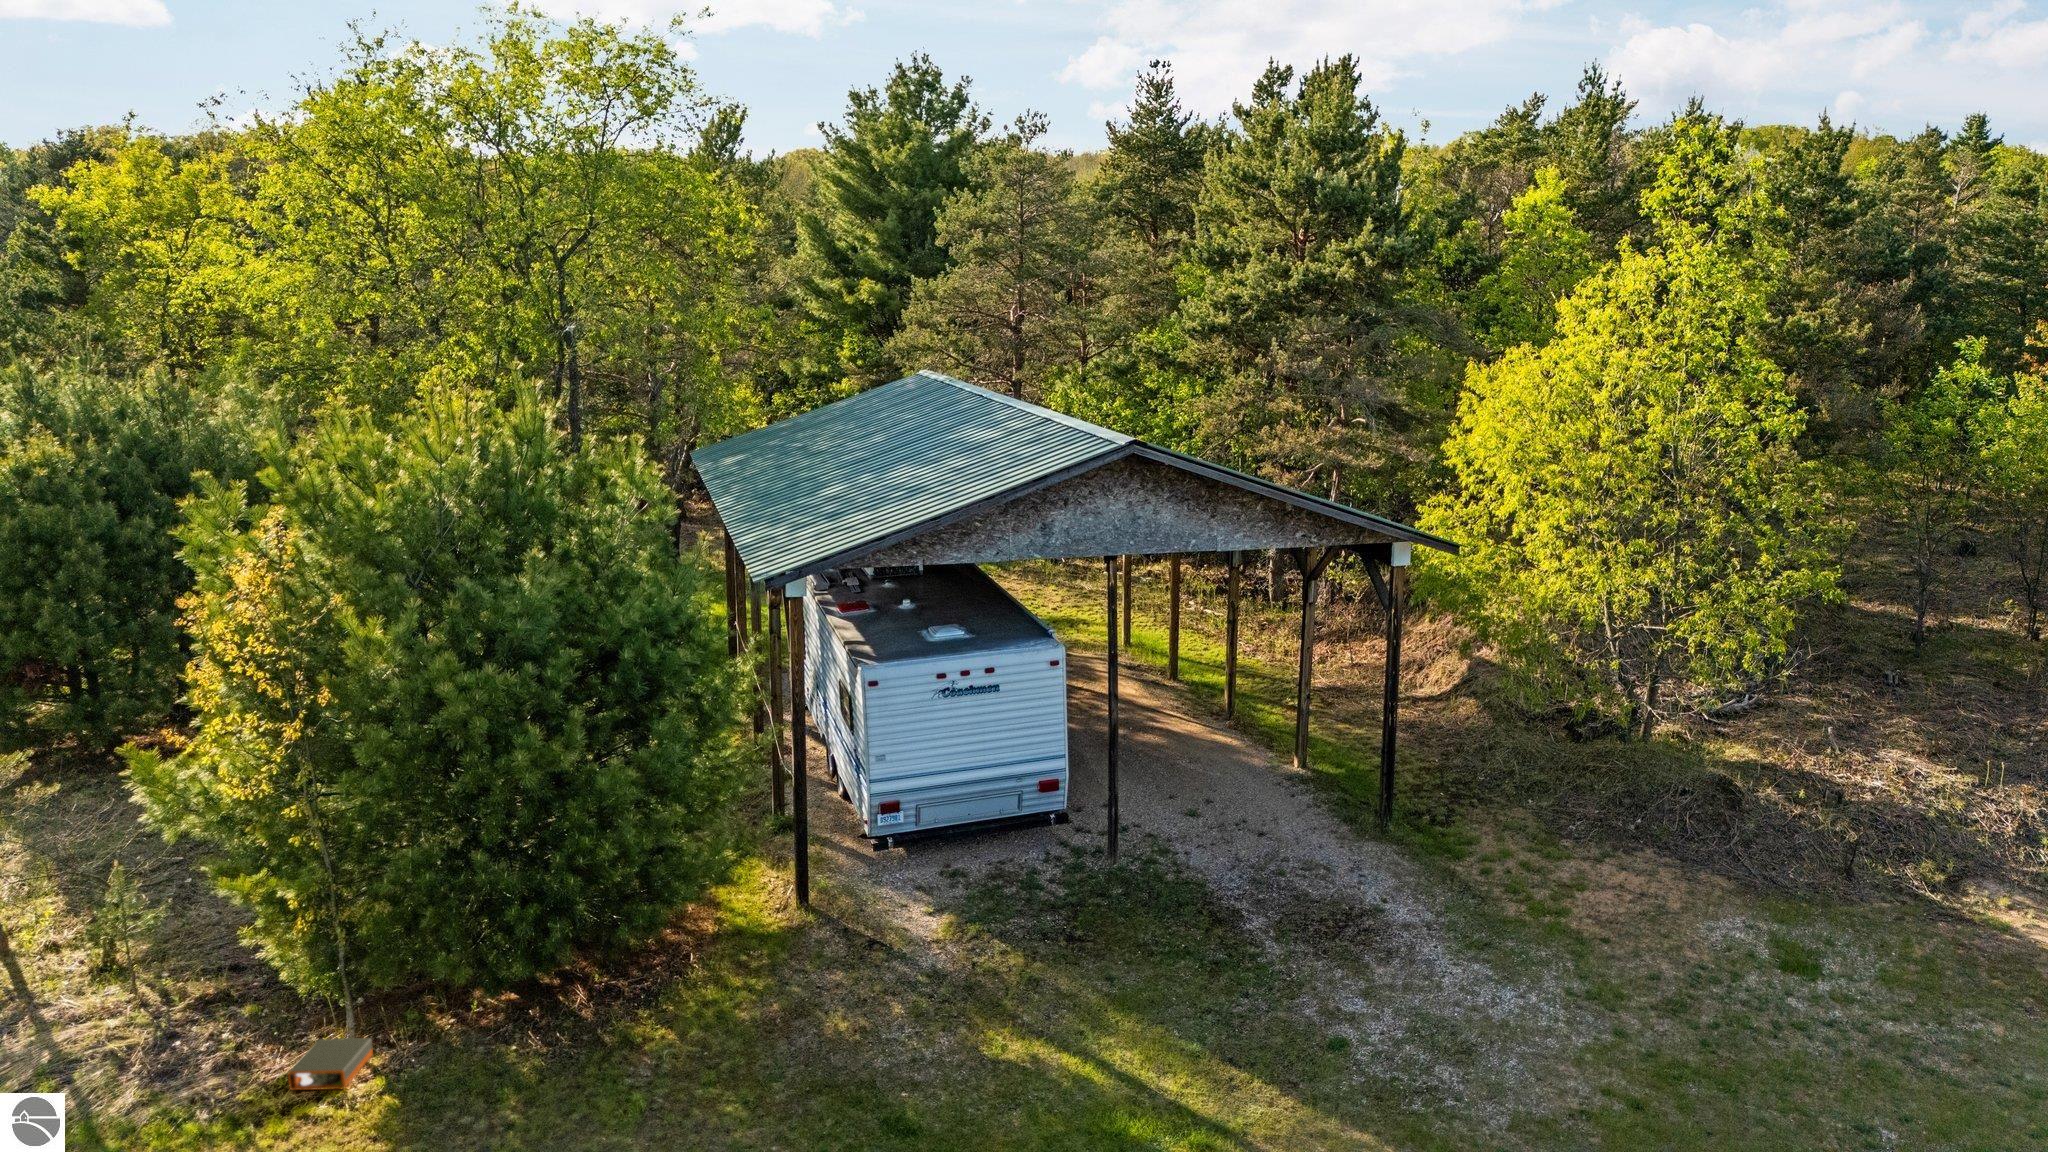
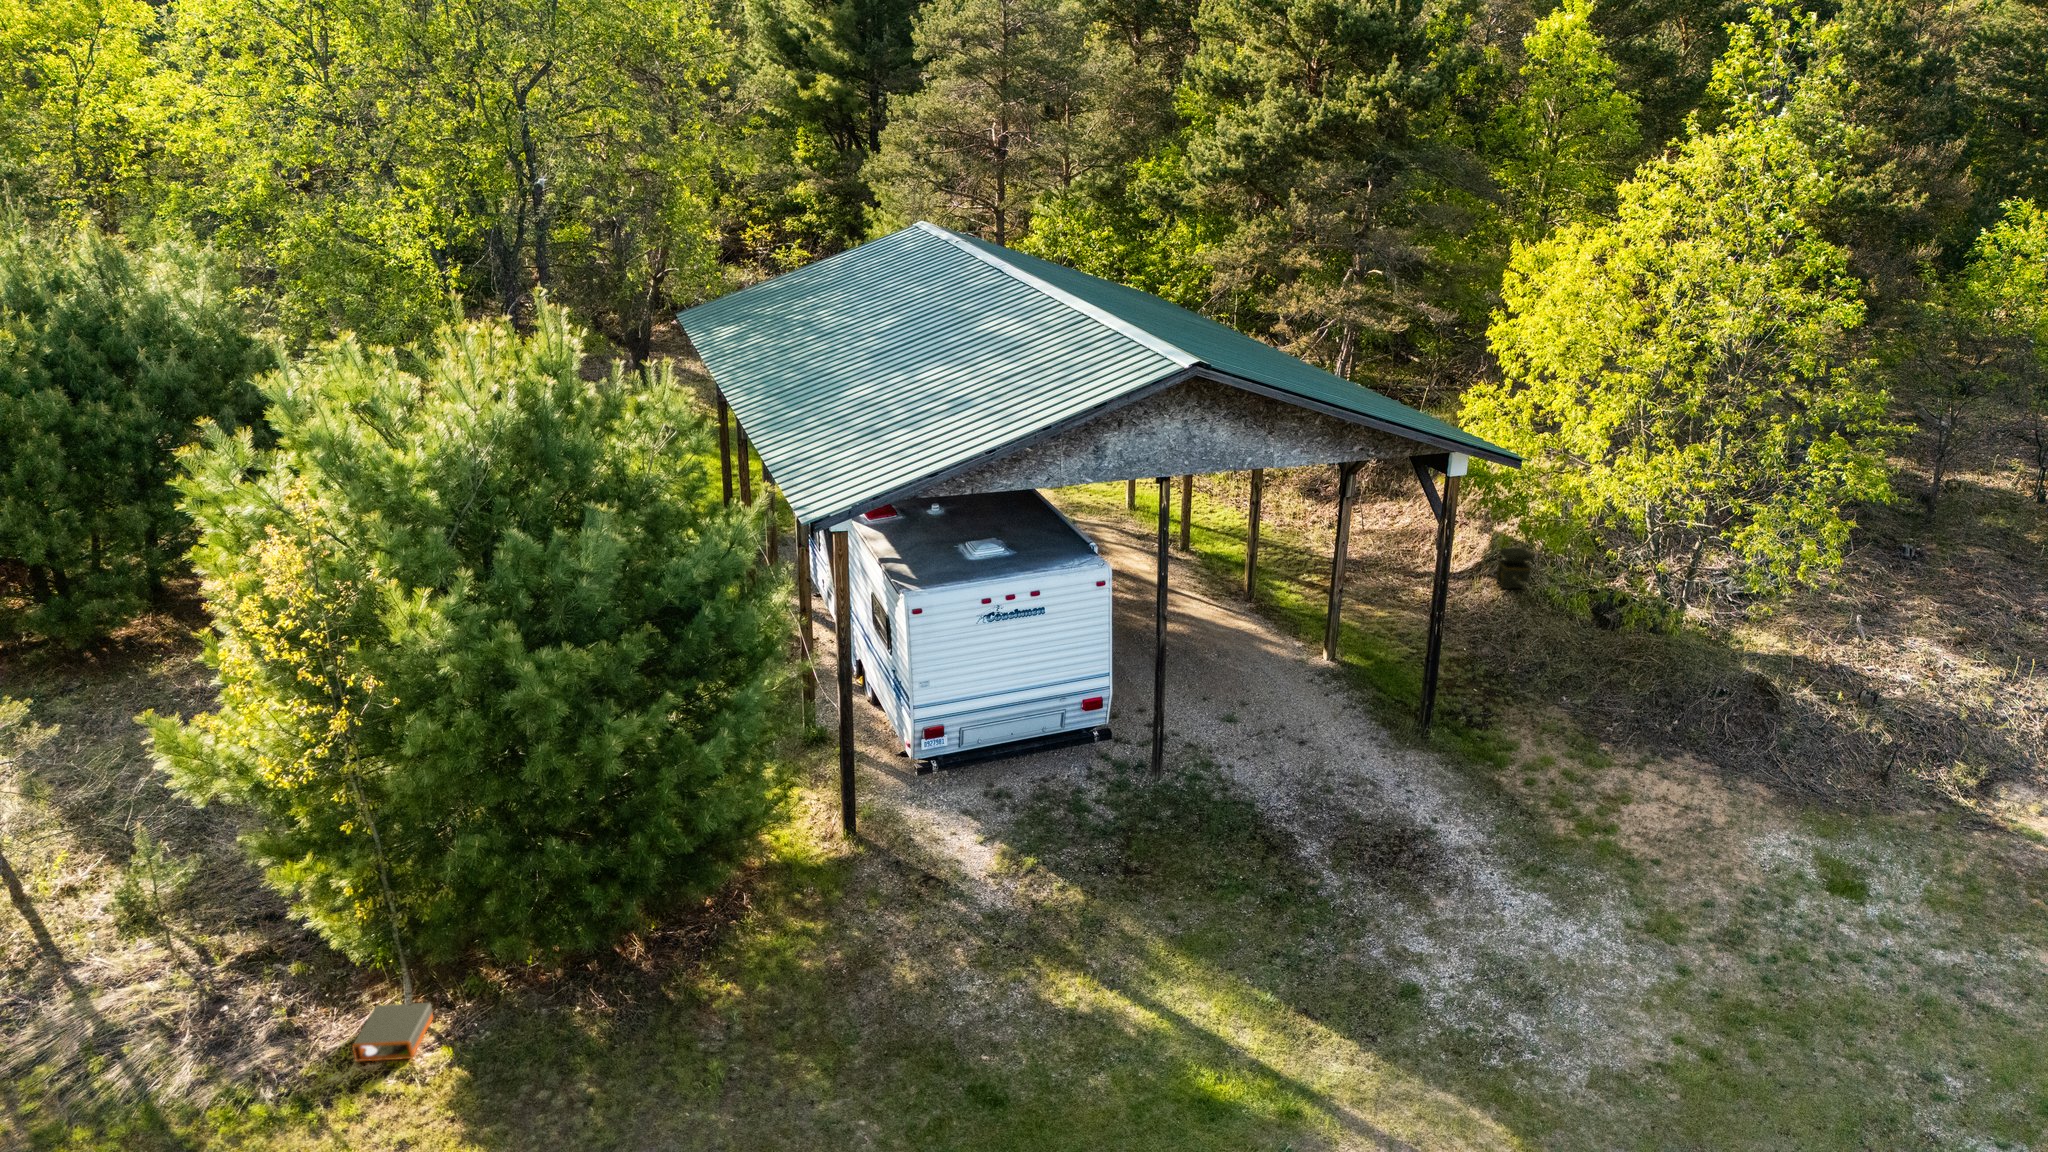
toolbox: none [1473,666,1507,706] -> present [1496,548,1533,589]

